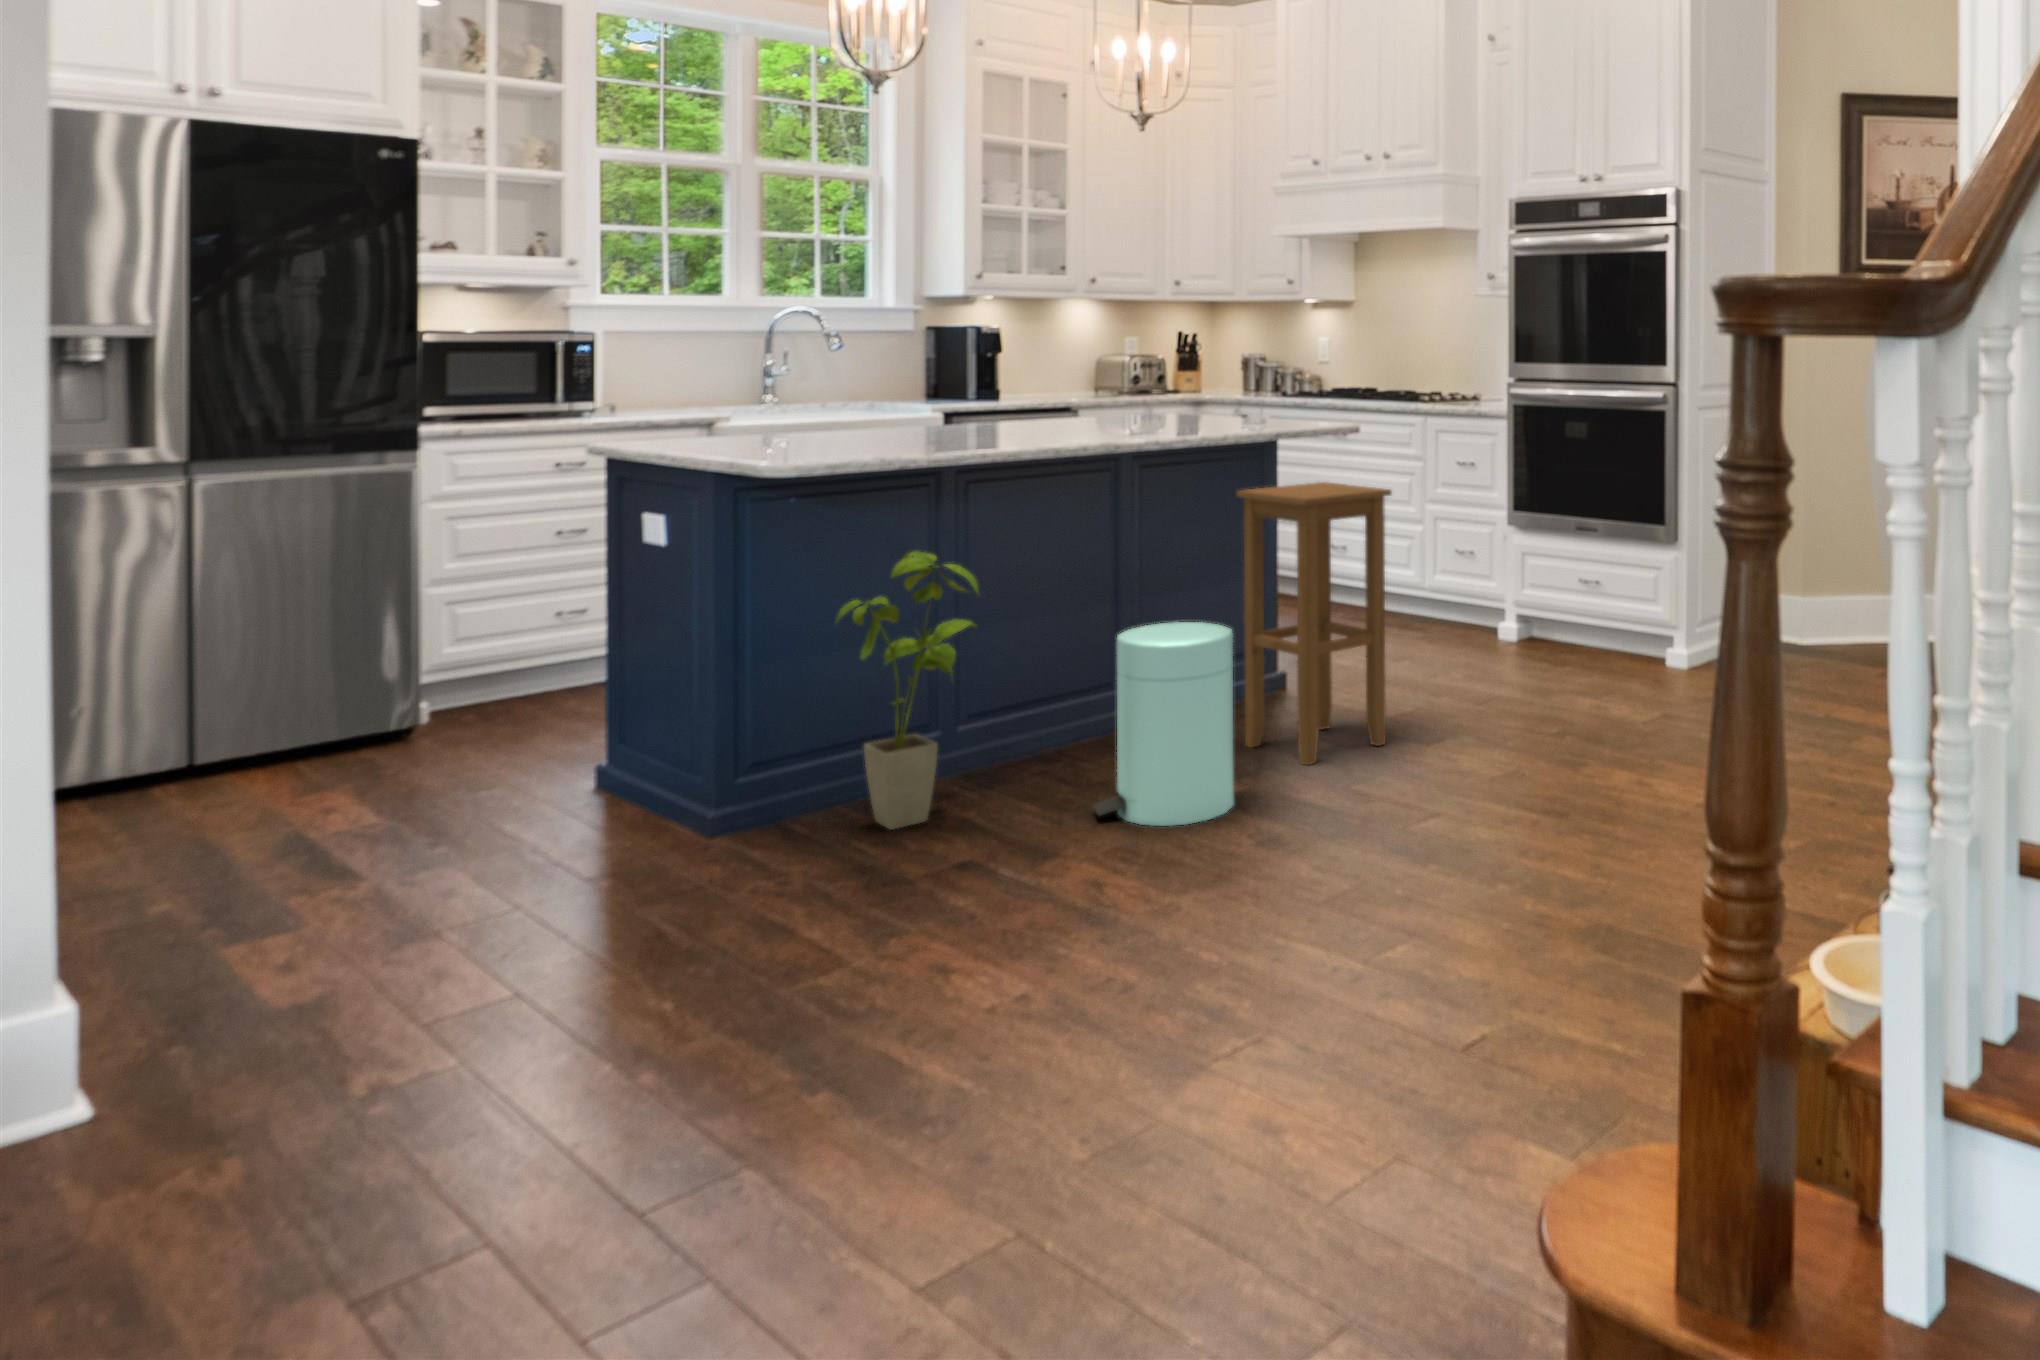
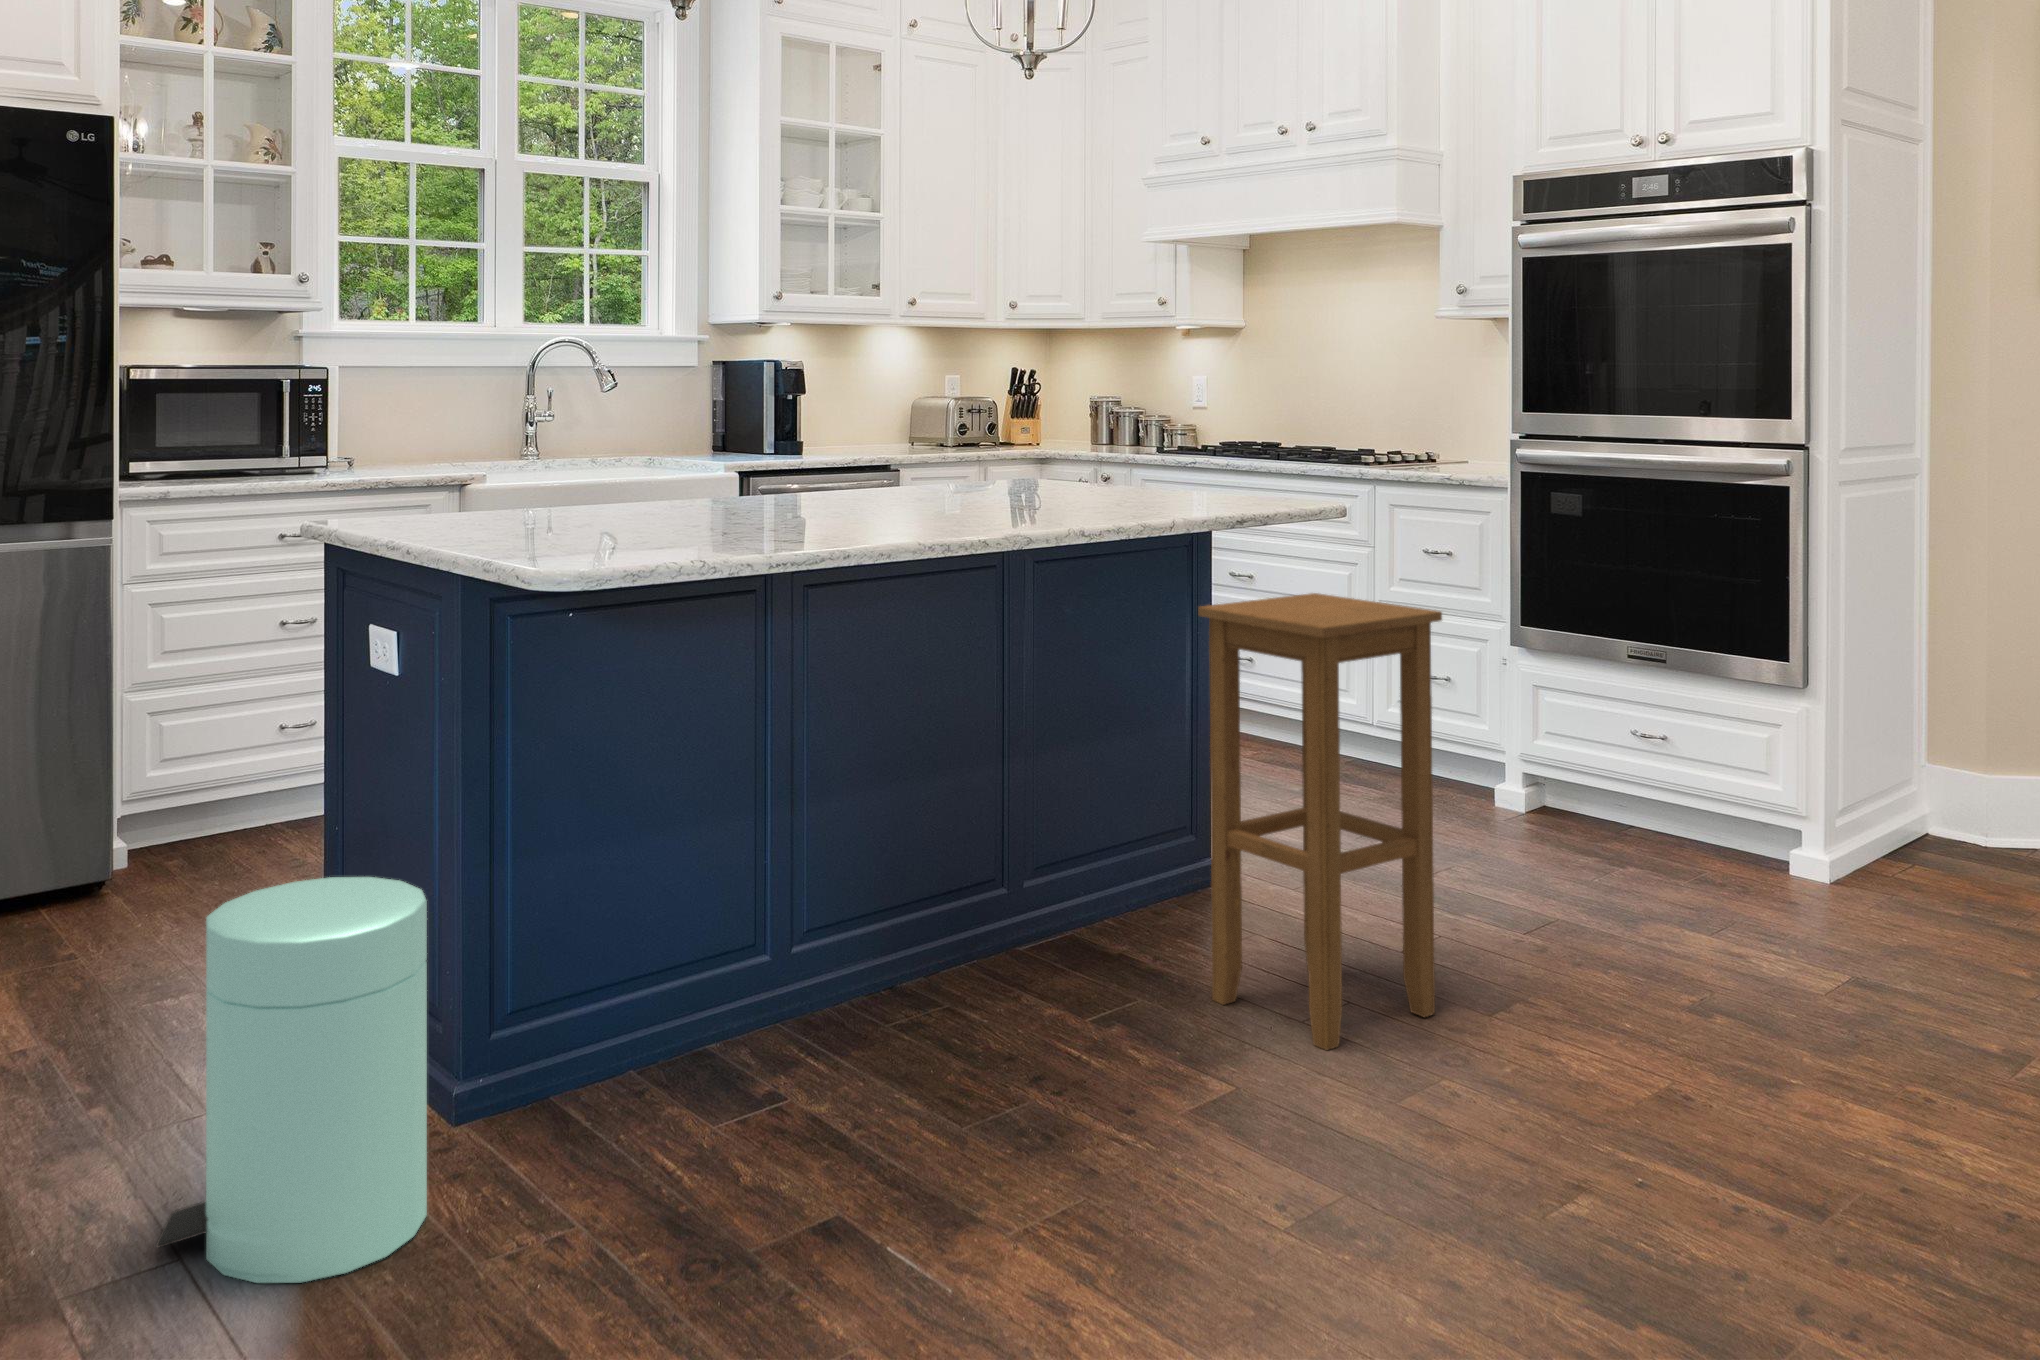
house plant: present [836,551,979,830] -> none [640,702,855,1139]
trash can: present [1094,622,1234,826] -> present [156,877,427,1283]

